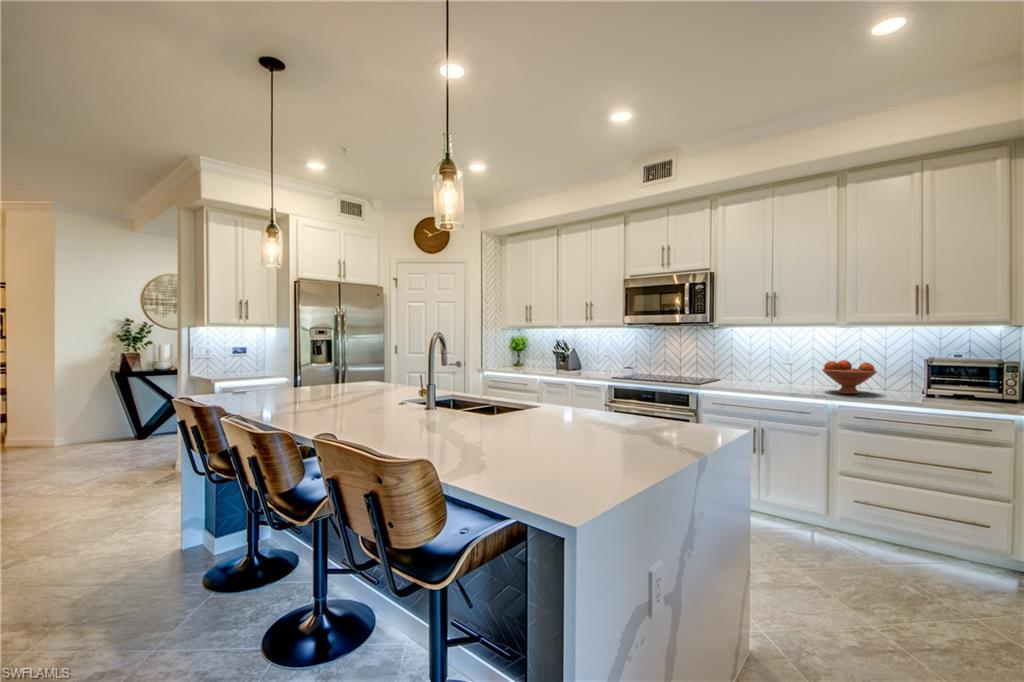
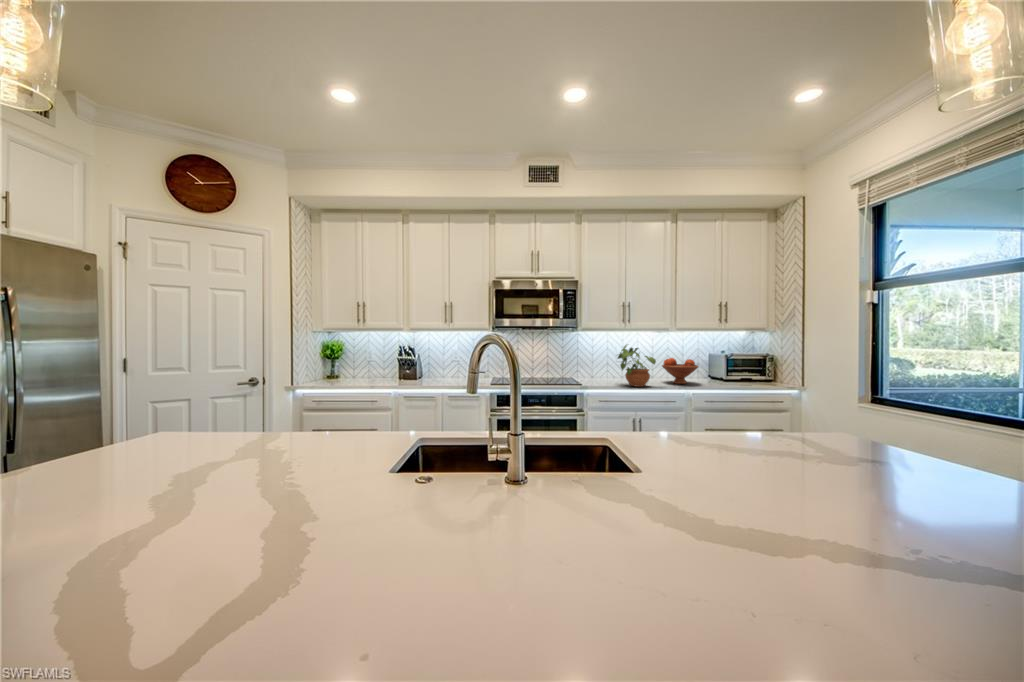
potted plant: none [747,341,795,392] -> present [618,345,656,387]

